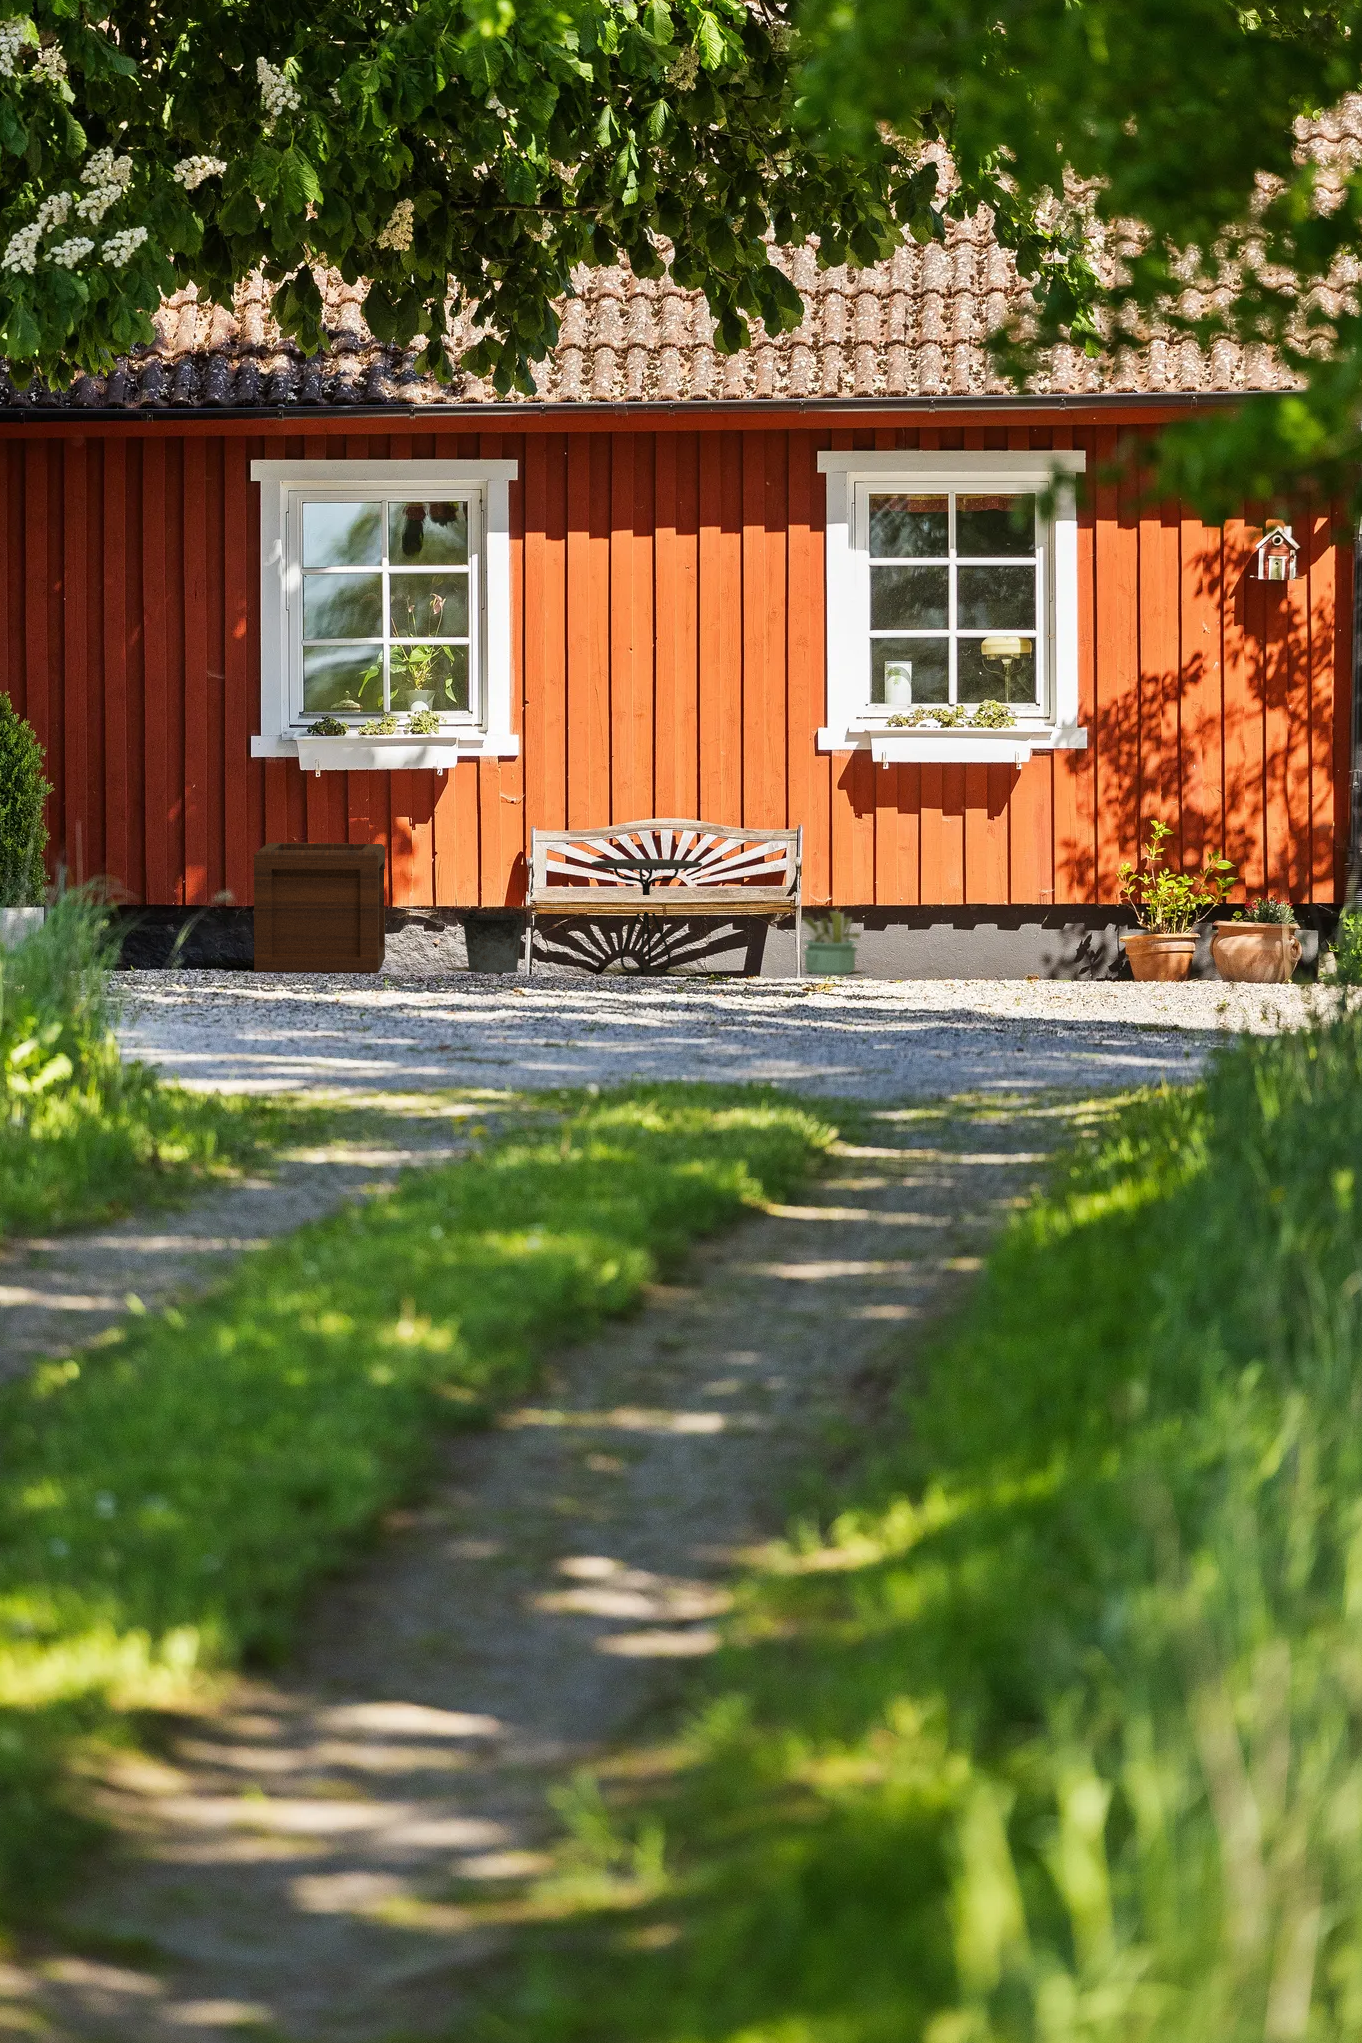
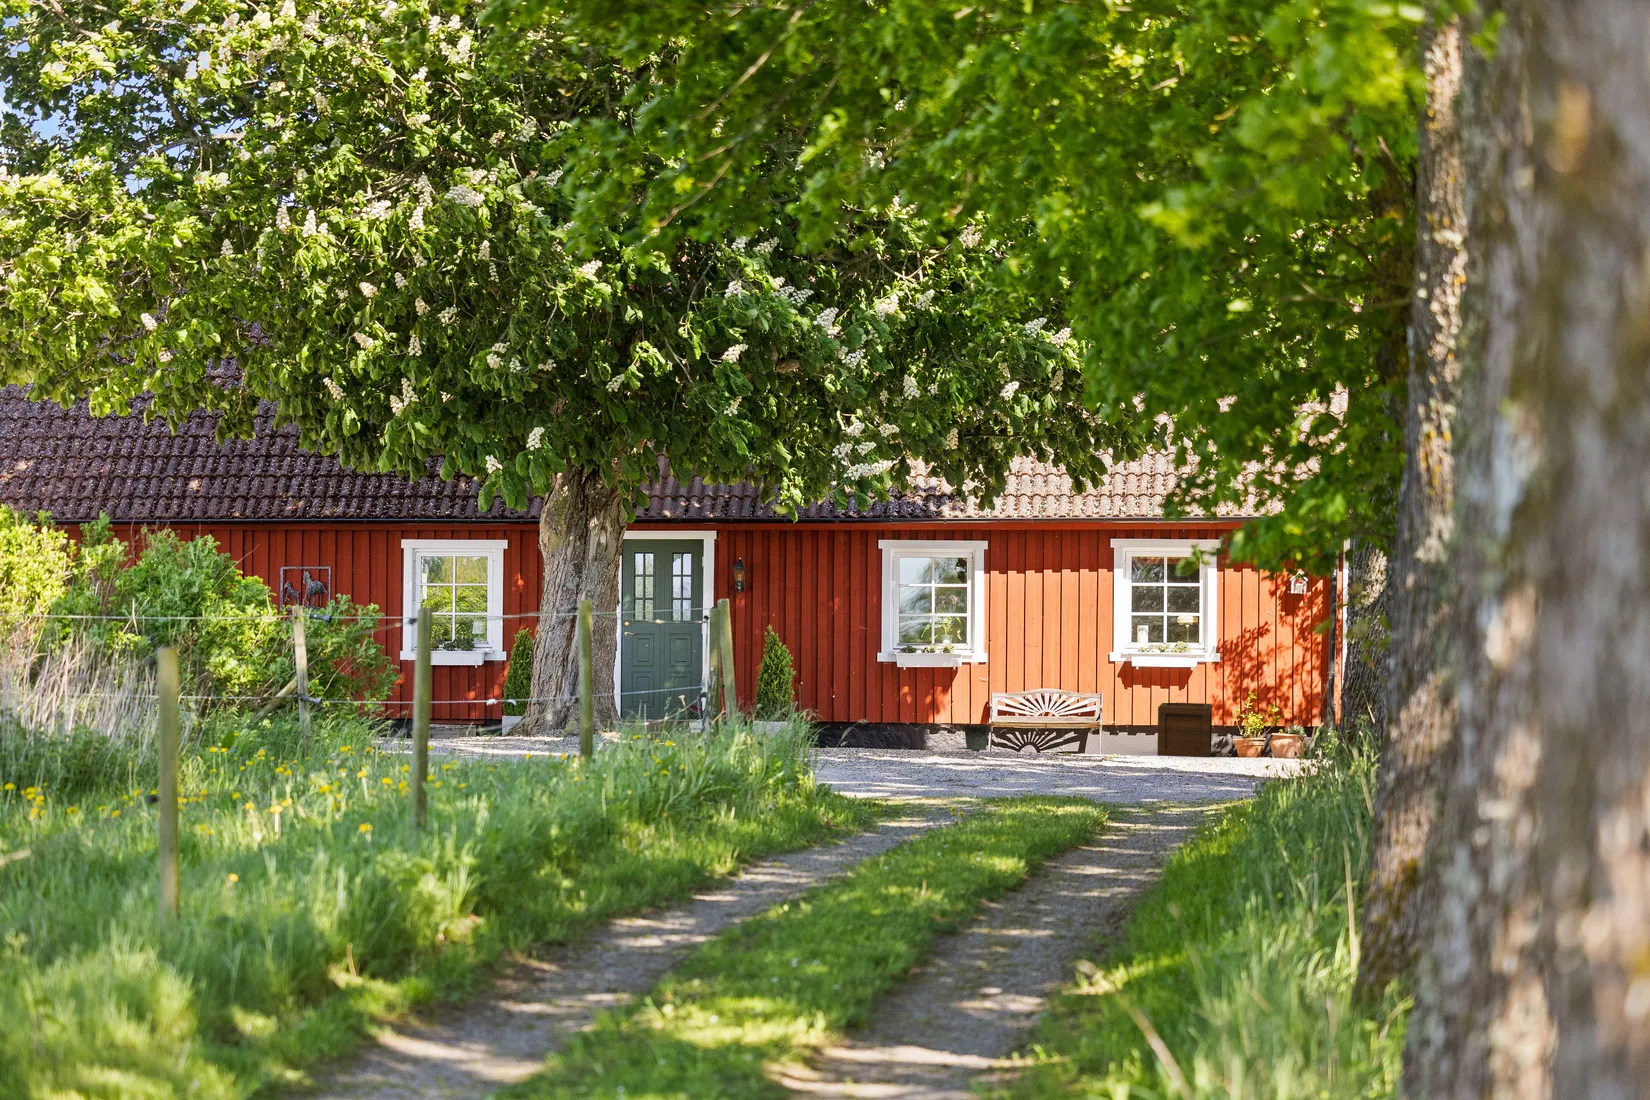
wooden crate: present [254,843,385,973] -> present [1157,702,1212,757]
side table: present [591,859,702,977] -> none [1018,704,1063,753]
decorative plant: present [802,912,861,975] -> none [1102,727,1127,753]

